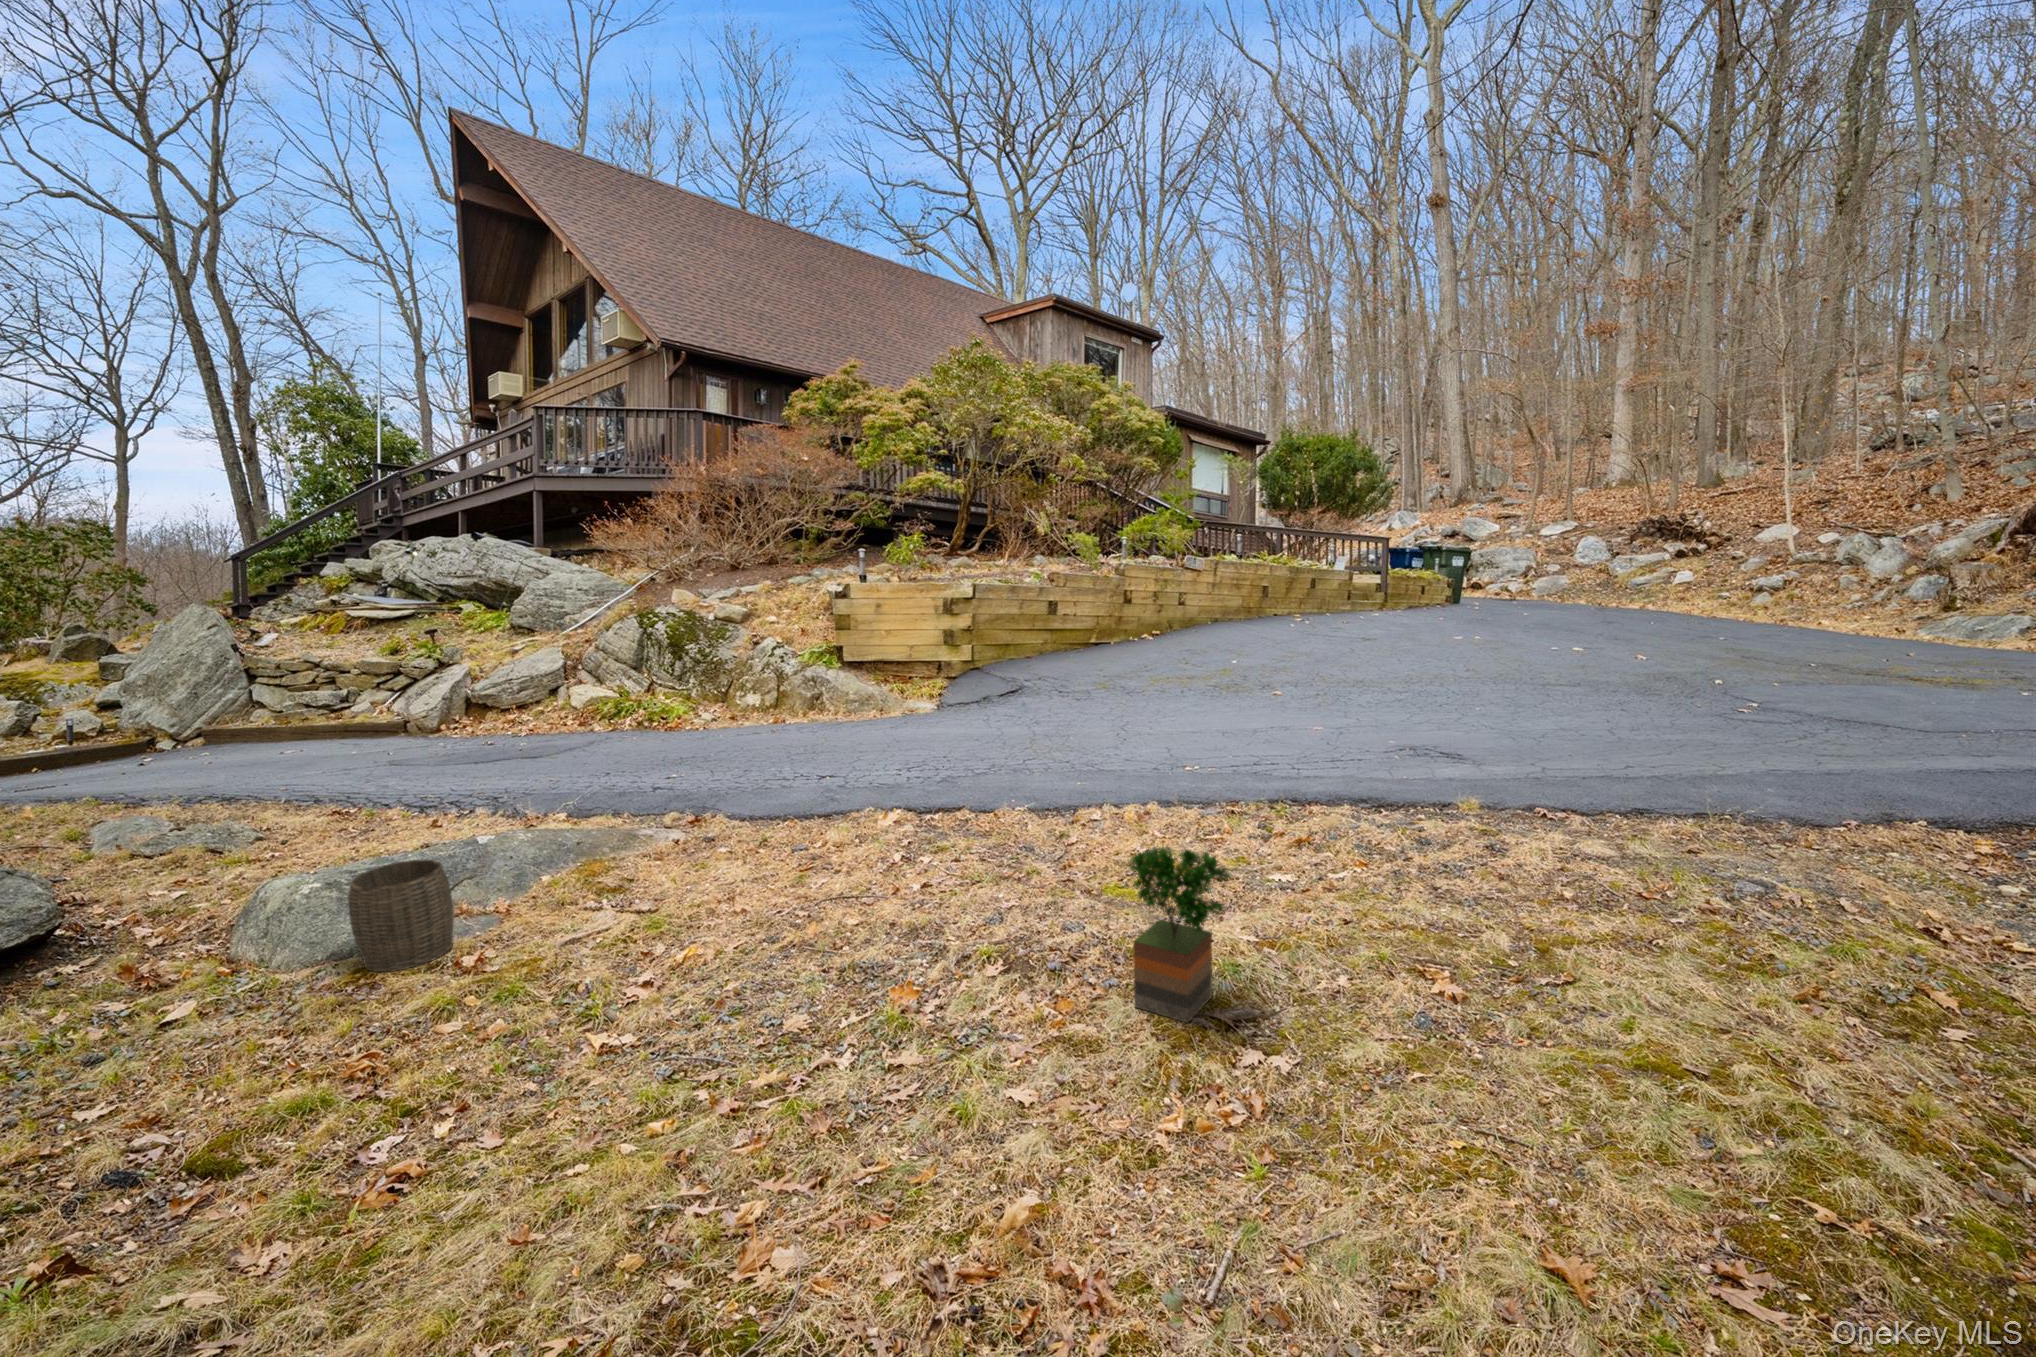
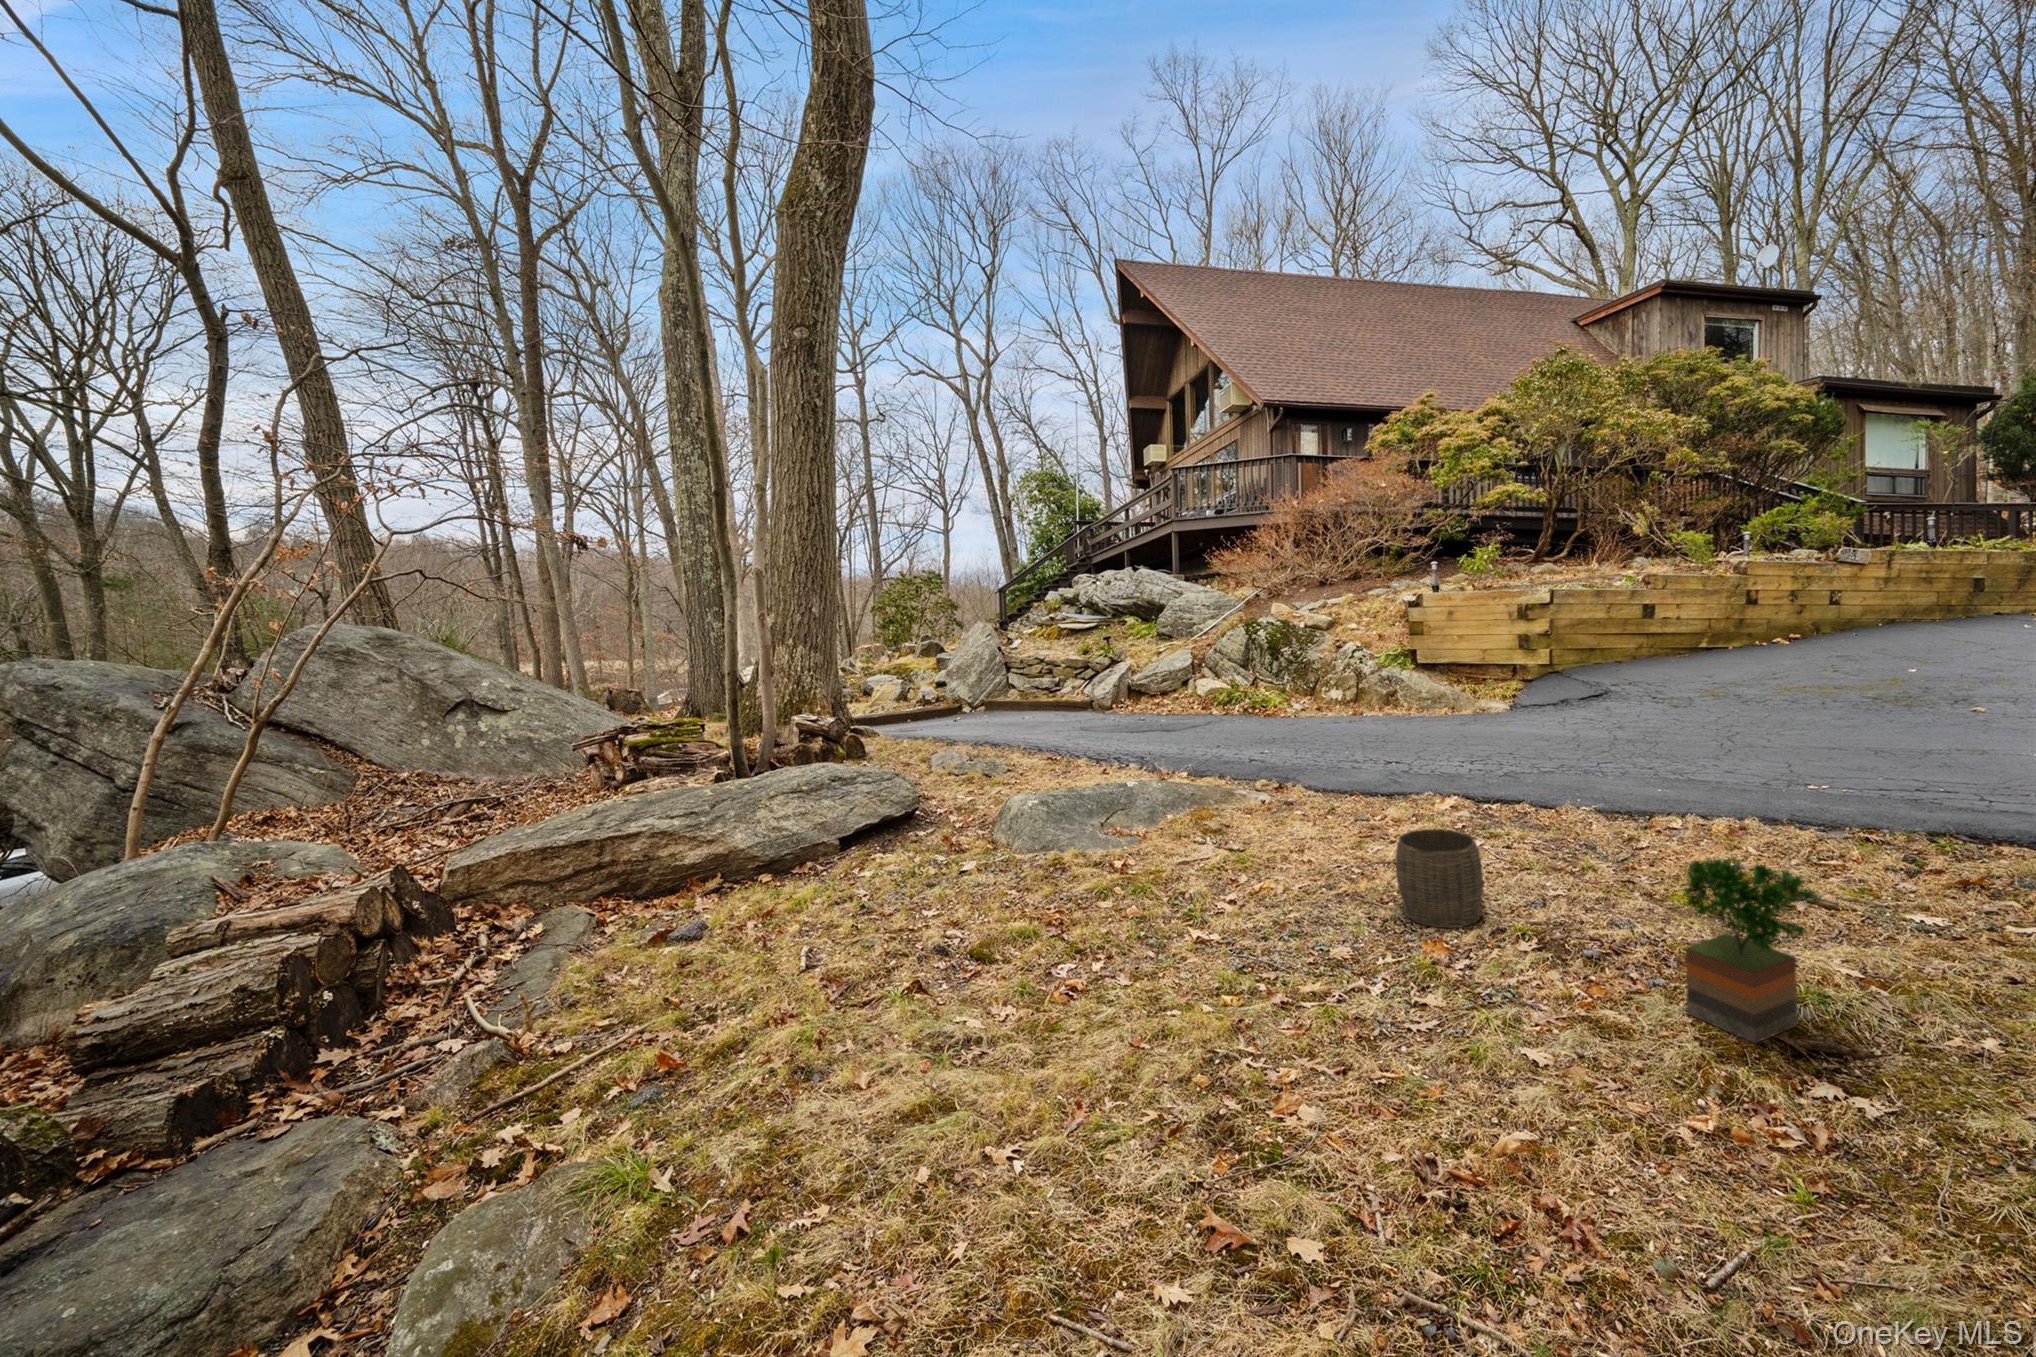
woven basket: present [348,859,454,972] -> present [1396,829,1483,928]

